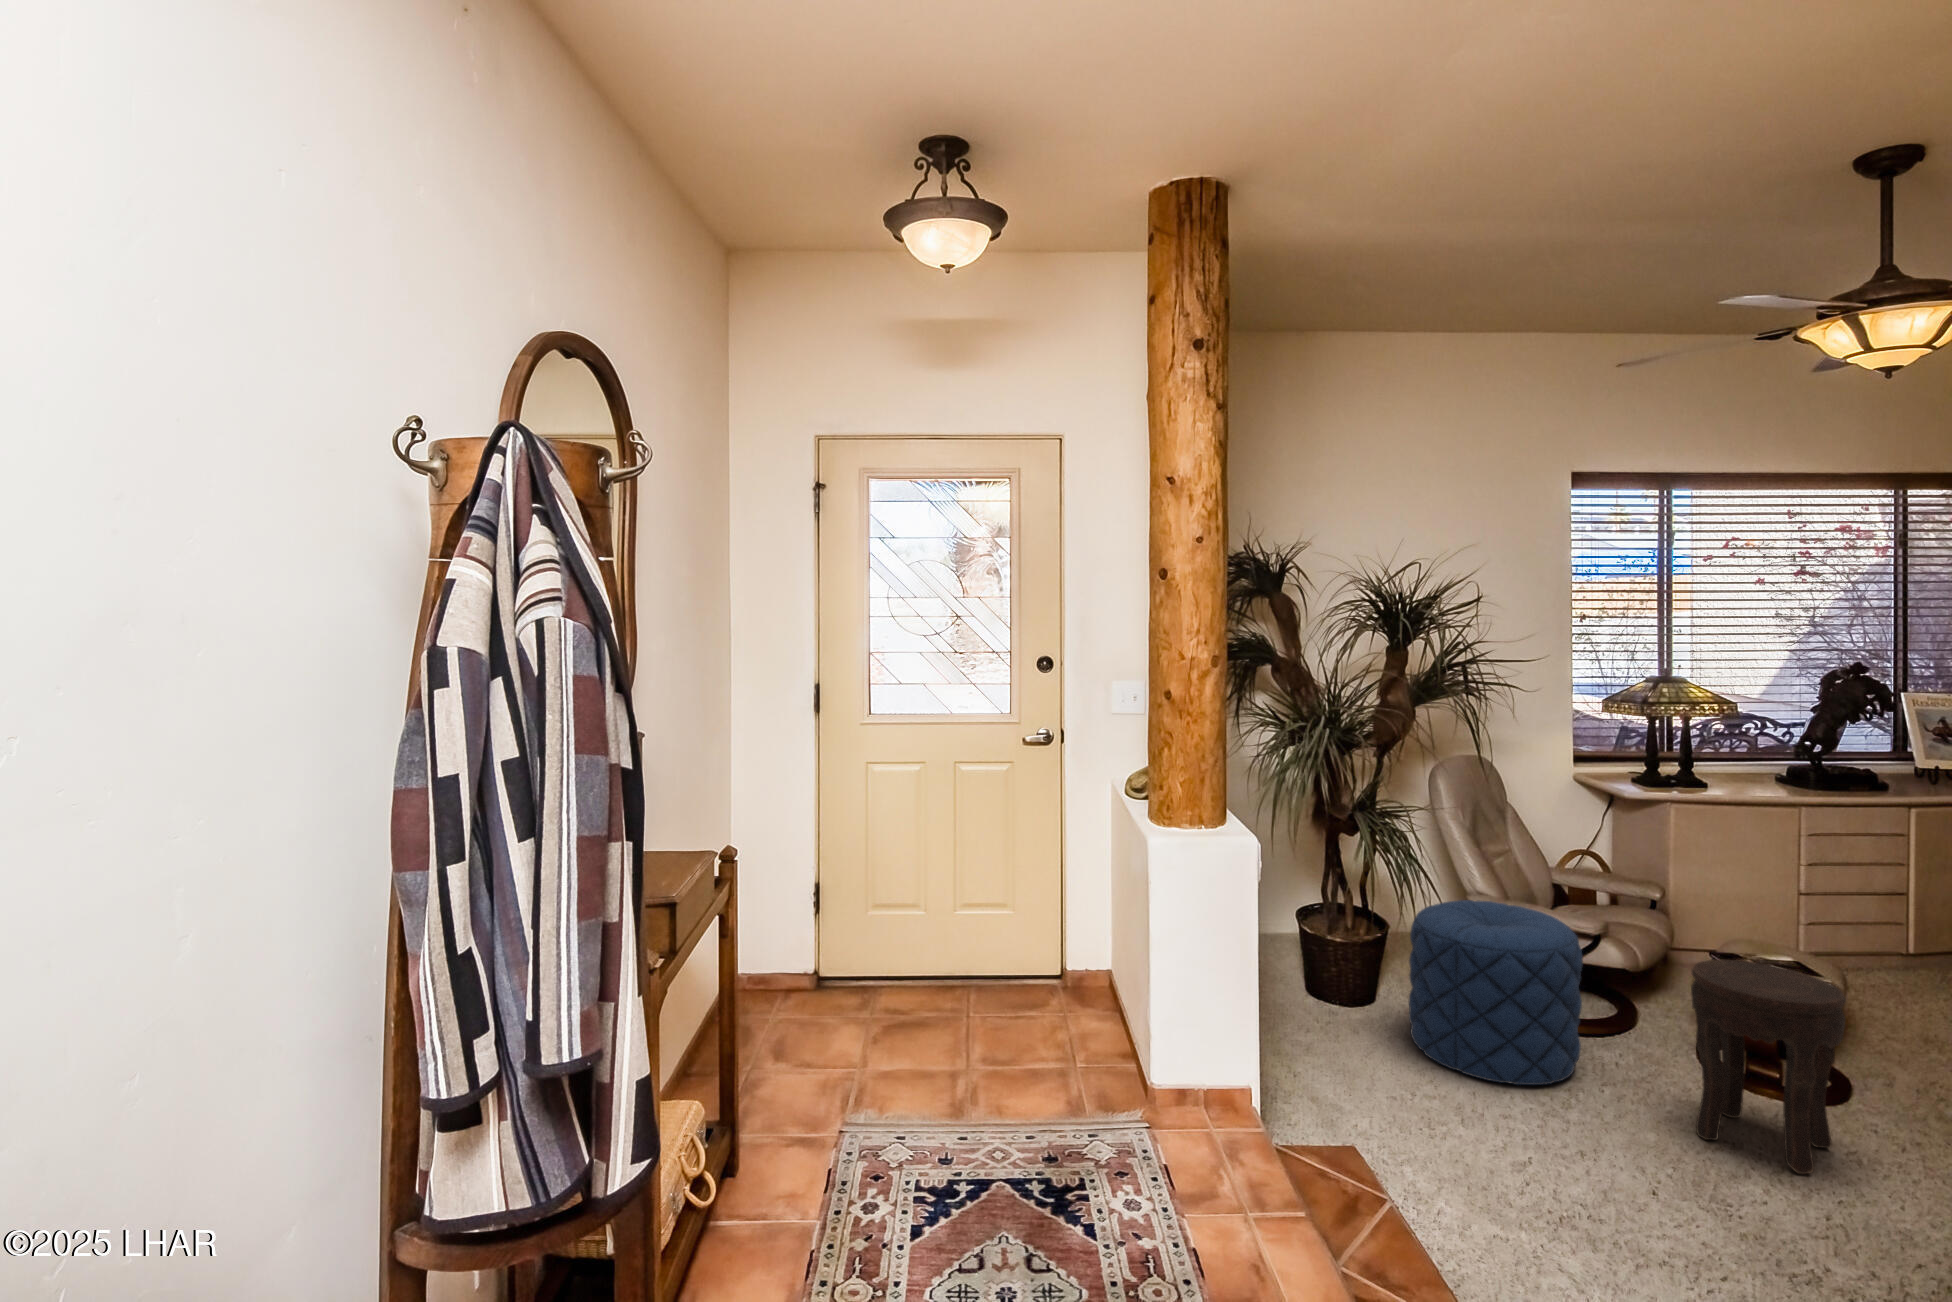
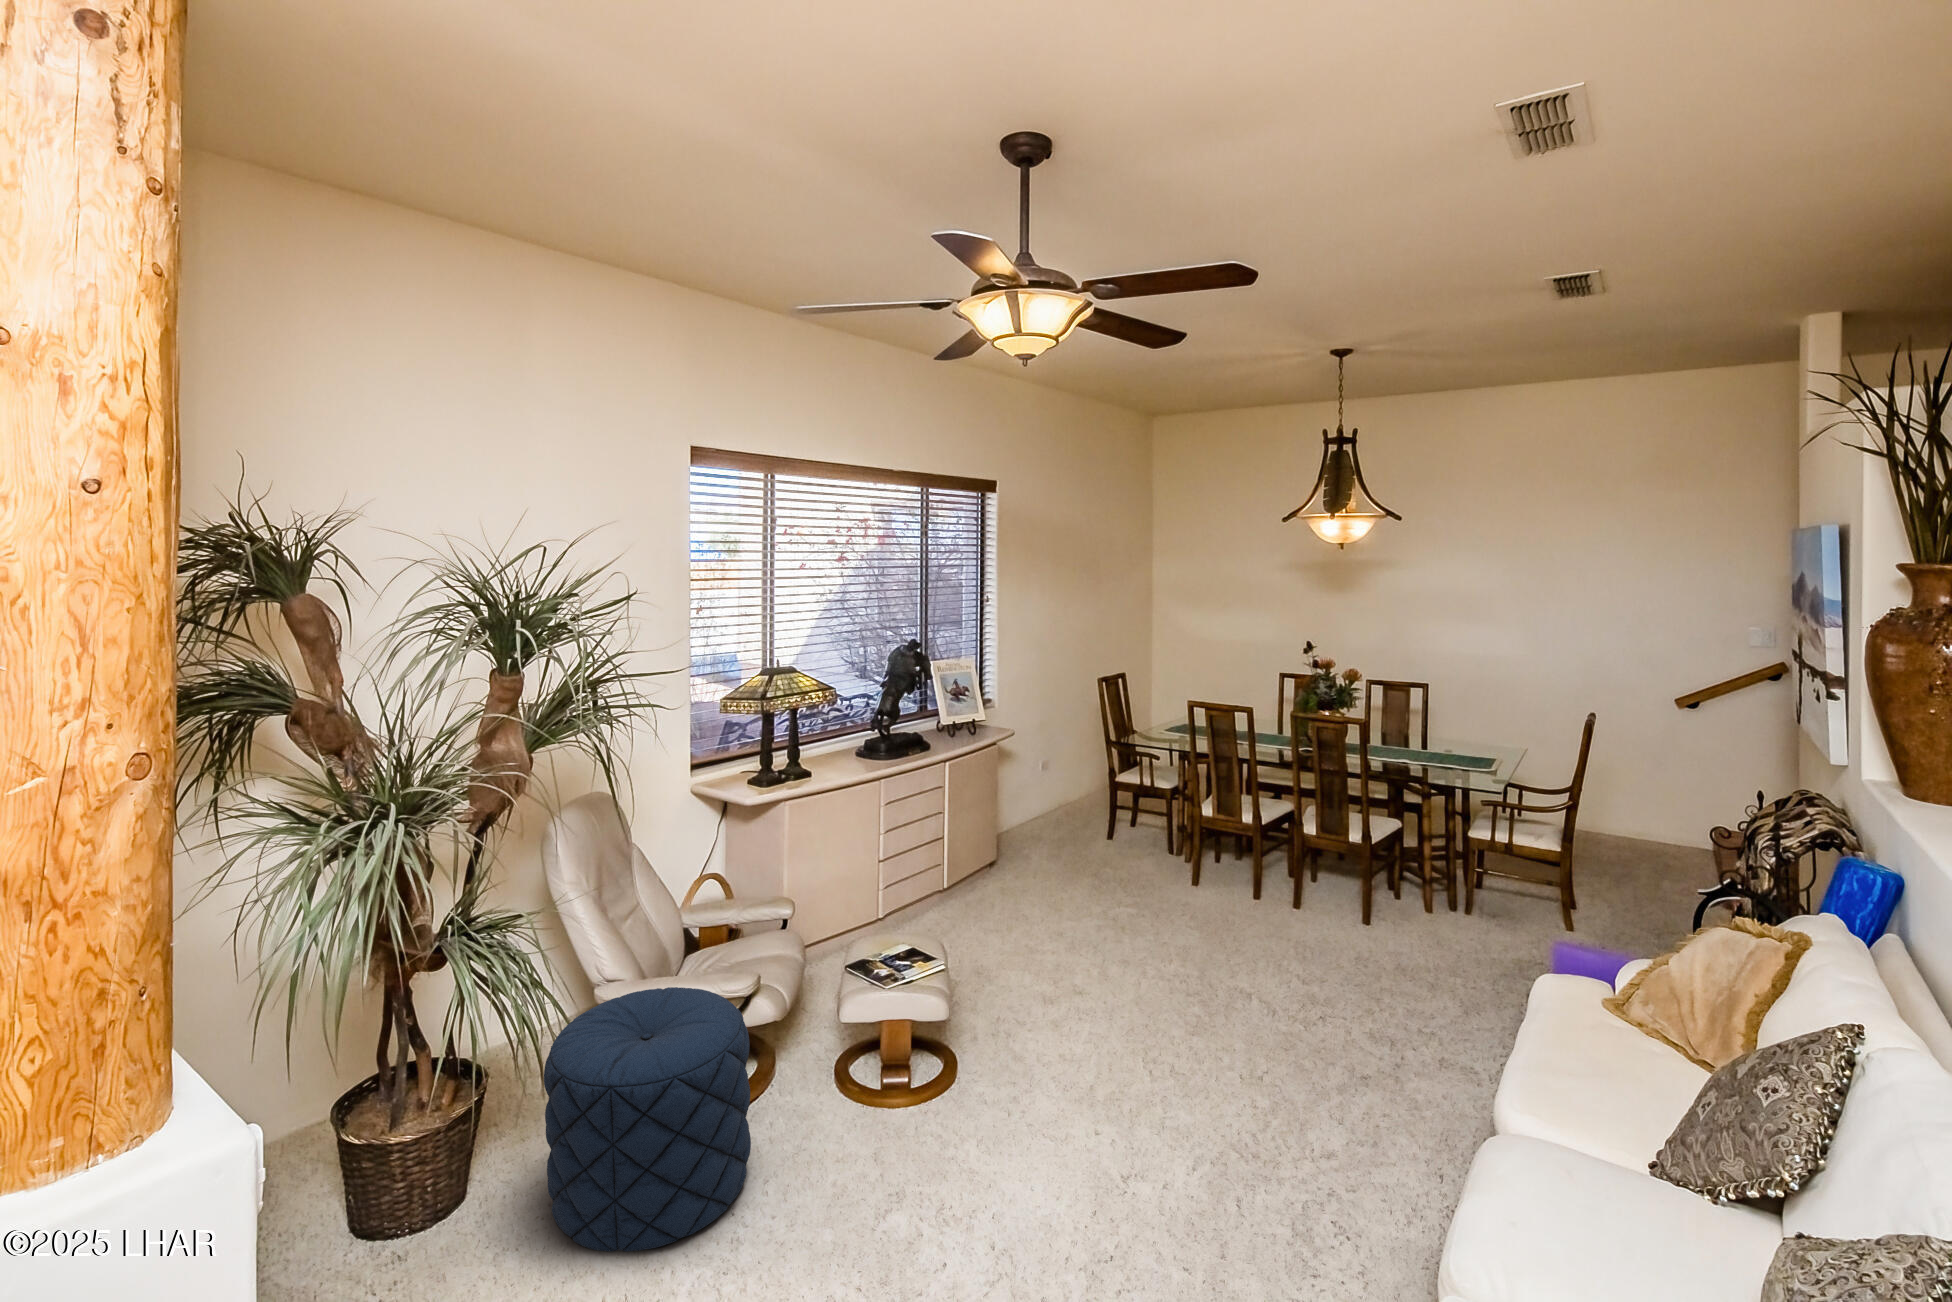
side table: present [1691,960,1846,1174] -> none [857,989,980,1210]

